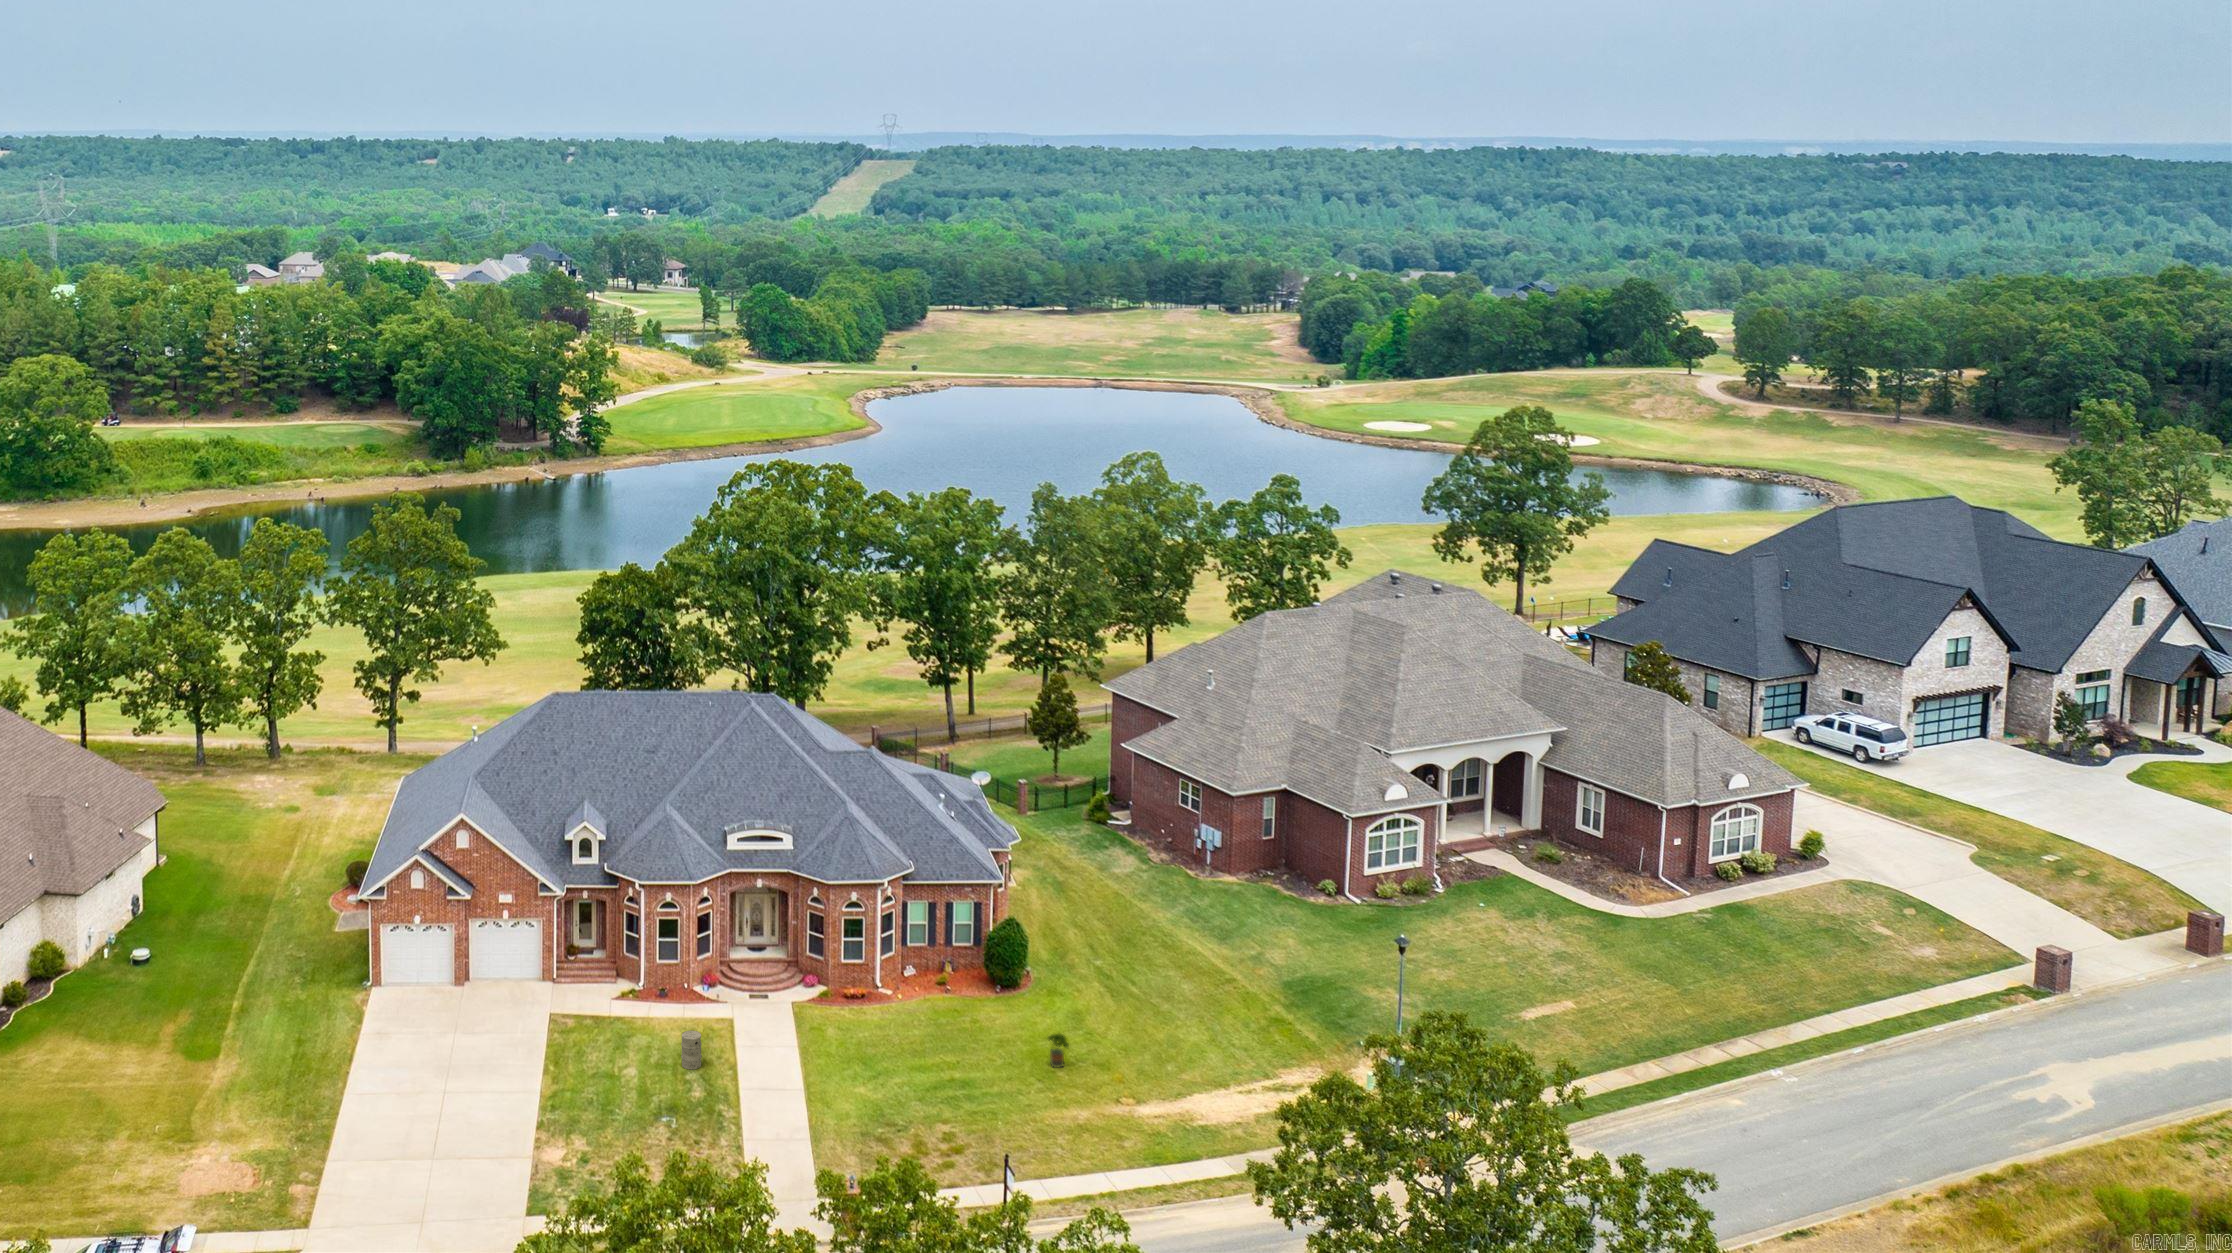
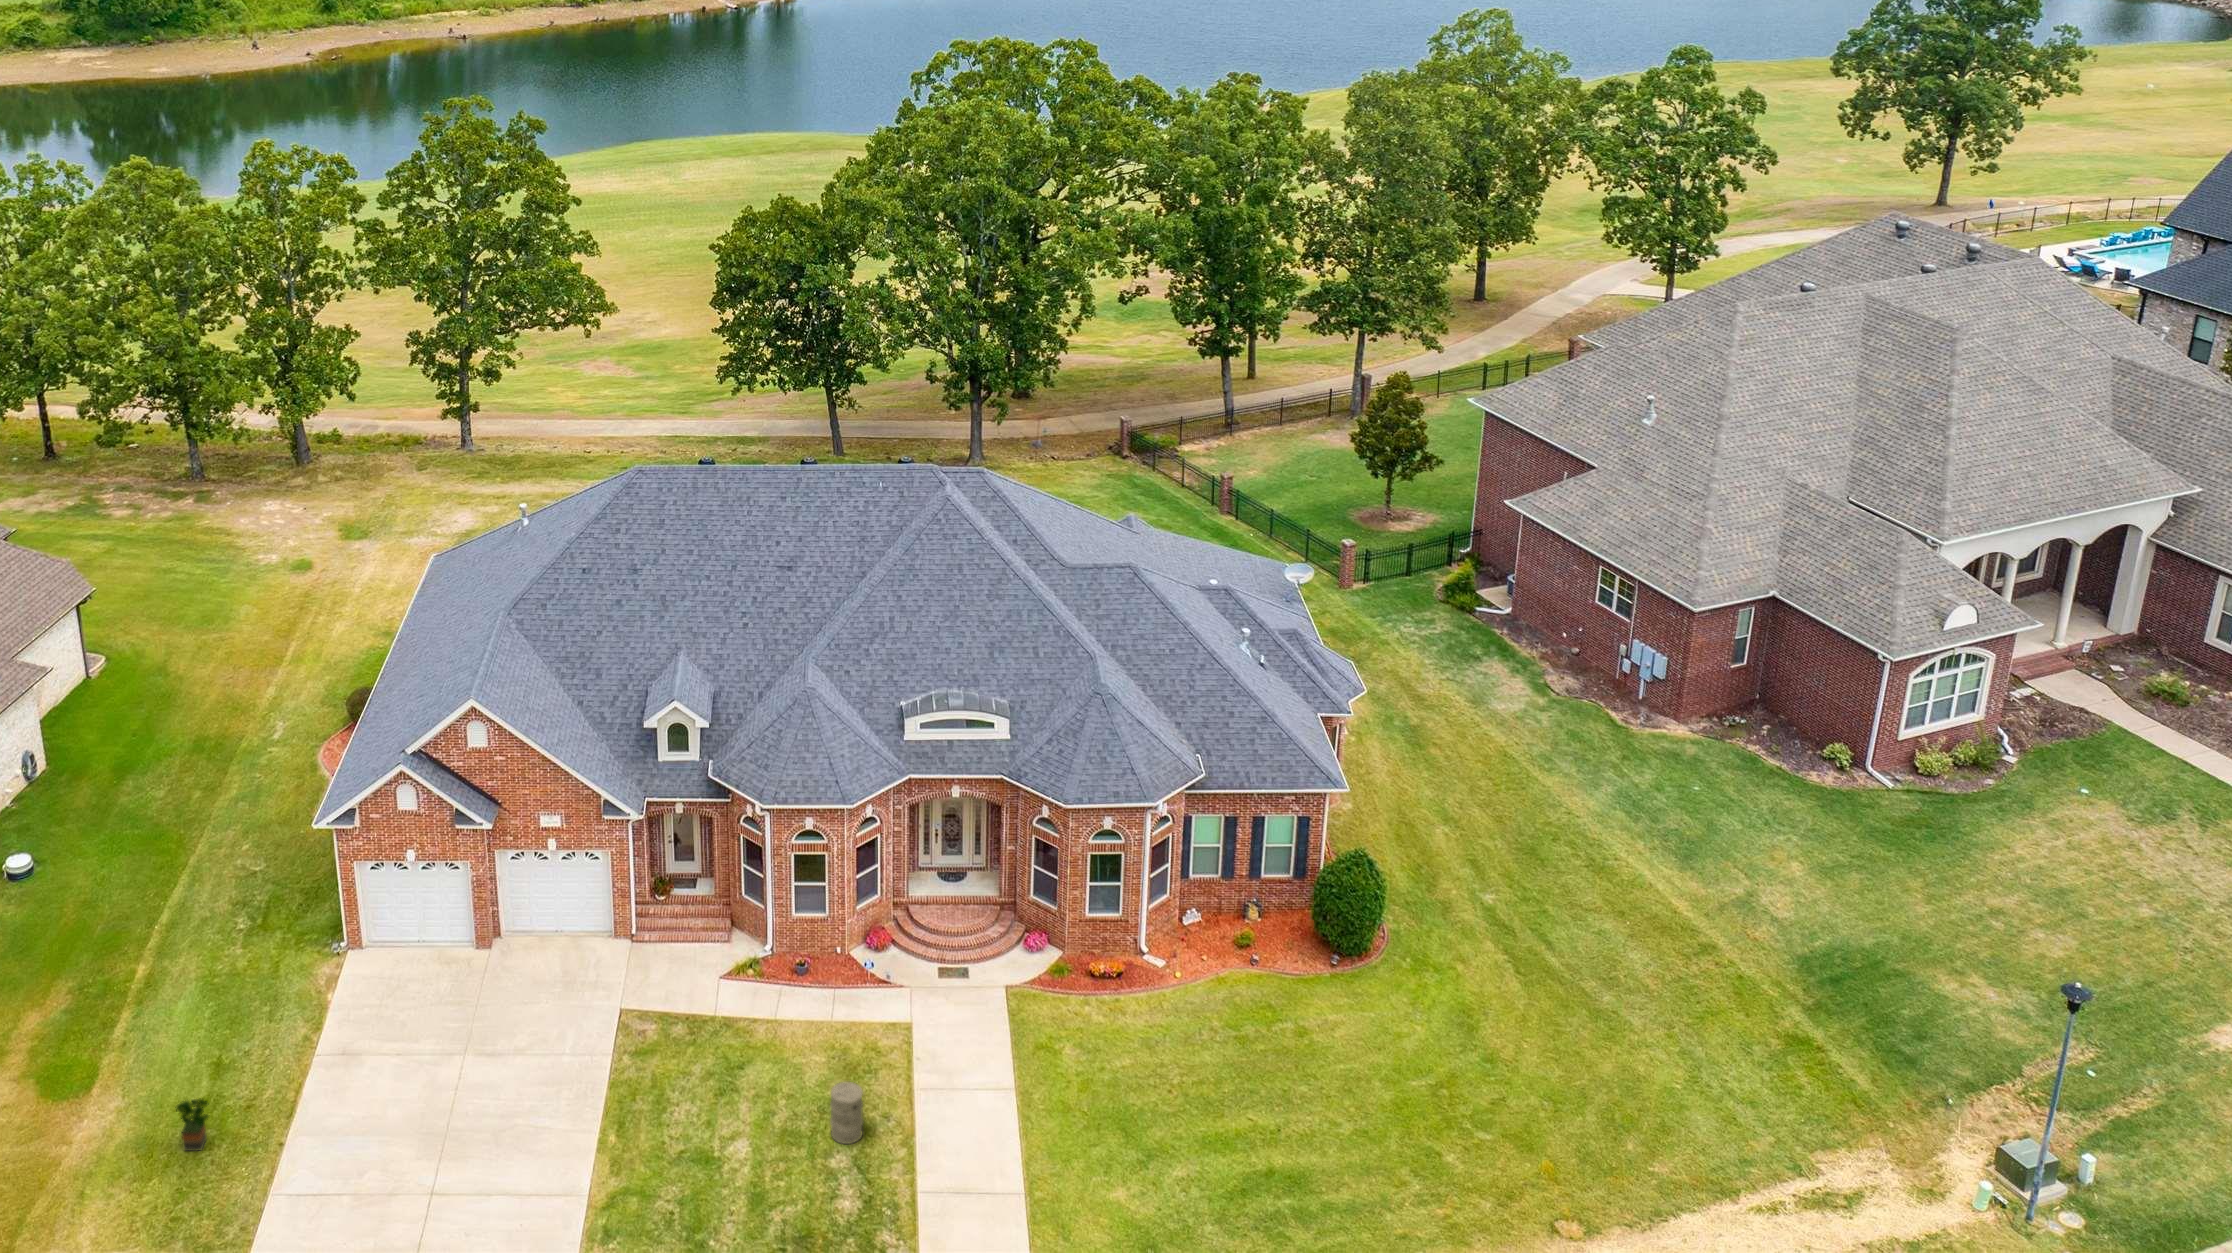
potted tree: present [1048,1033,1069,1067] -> present [175,1098,209,1151]

